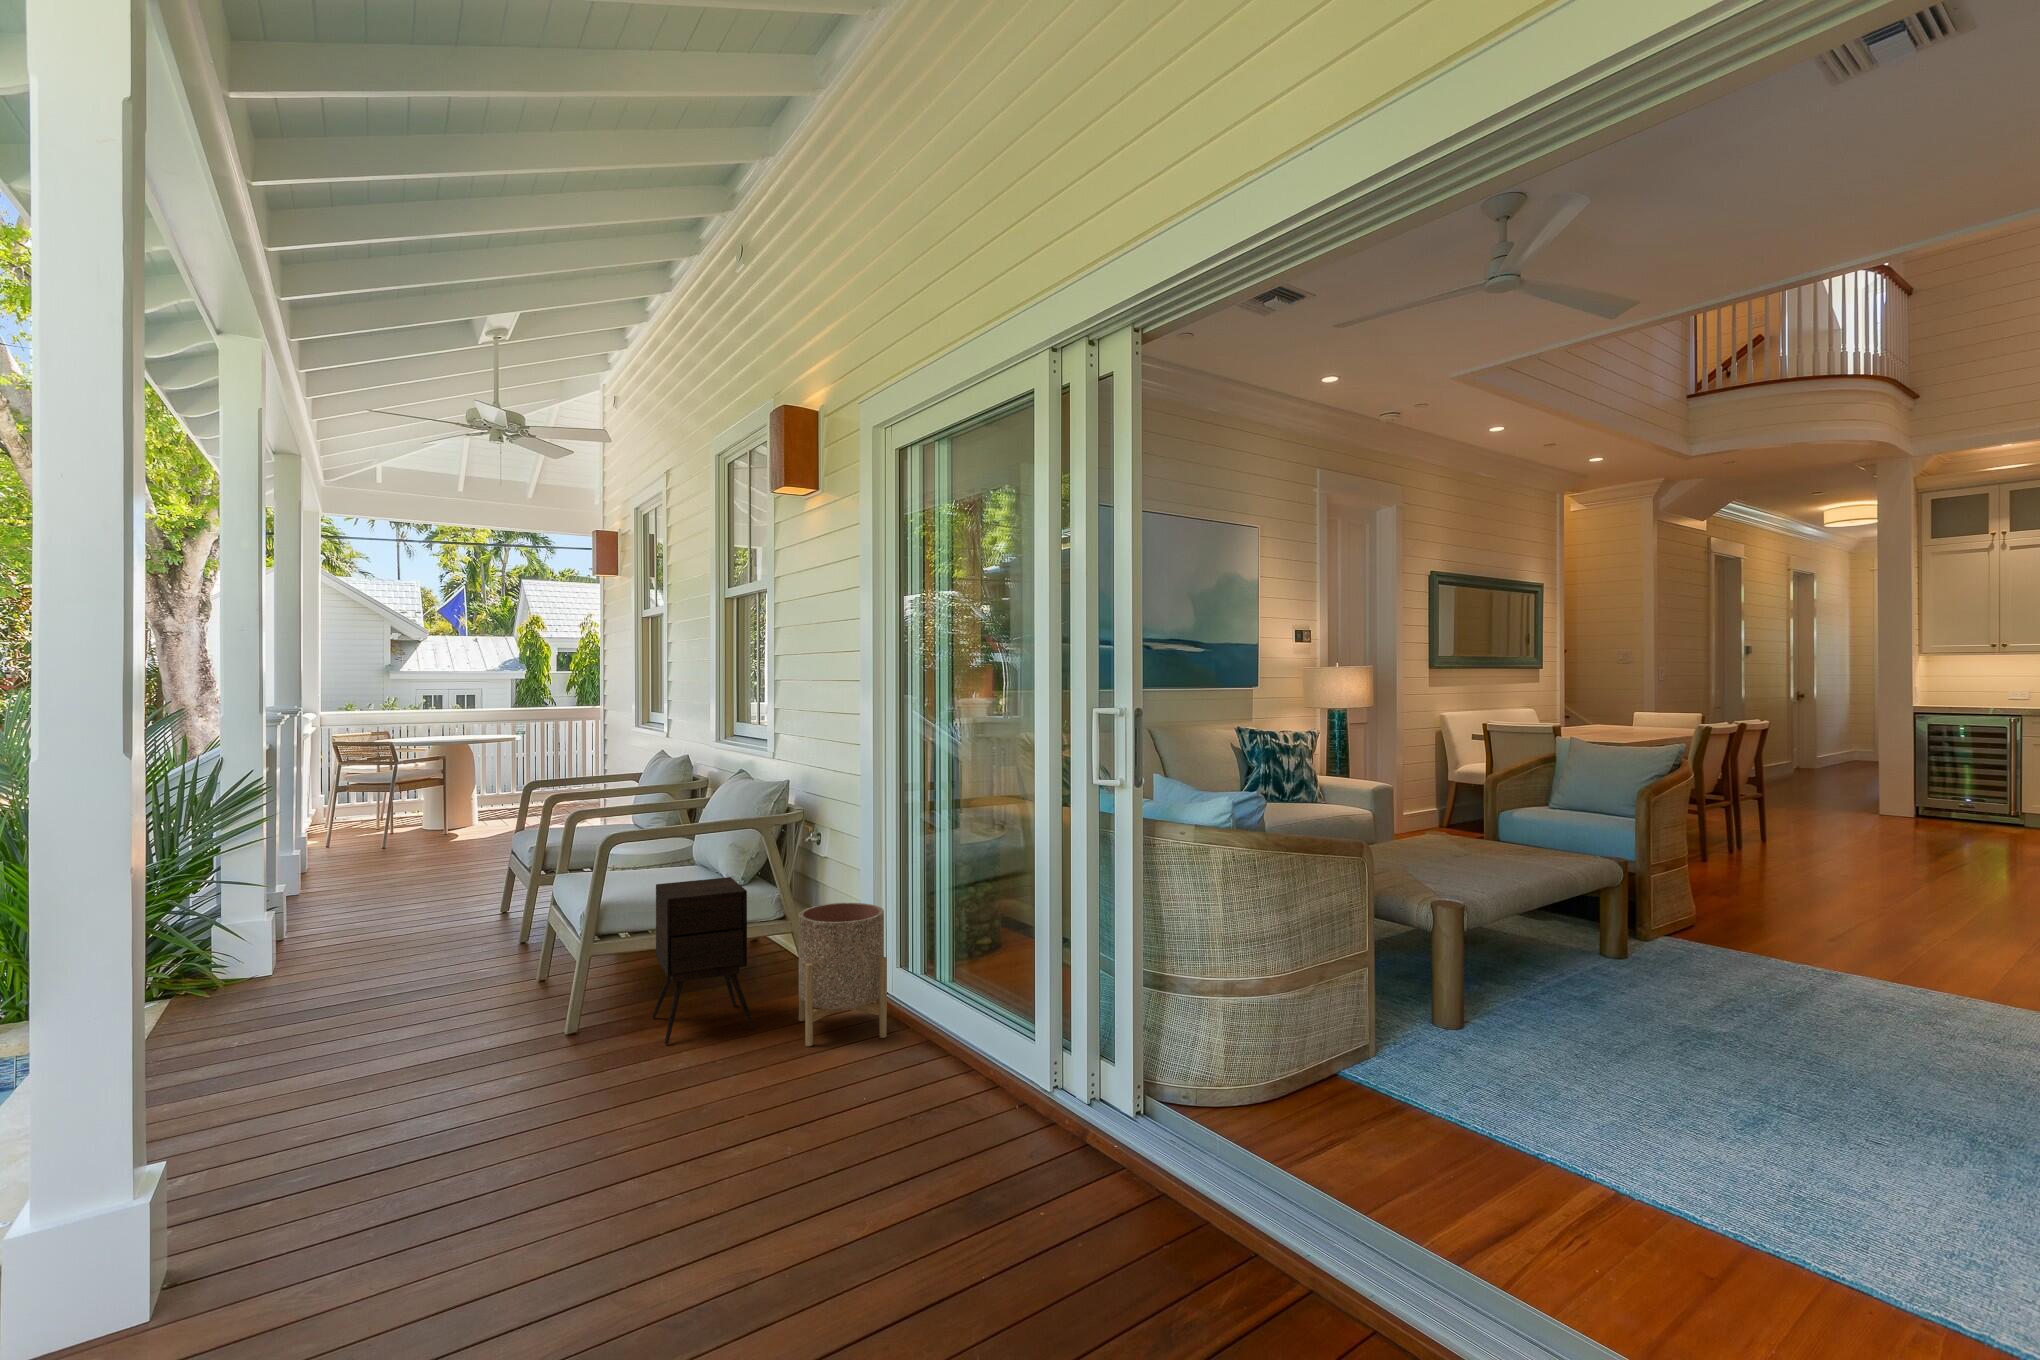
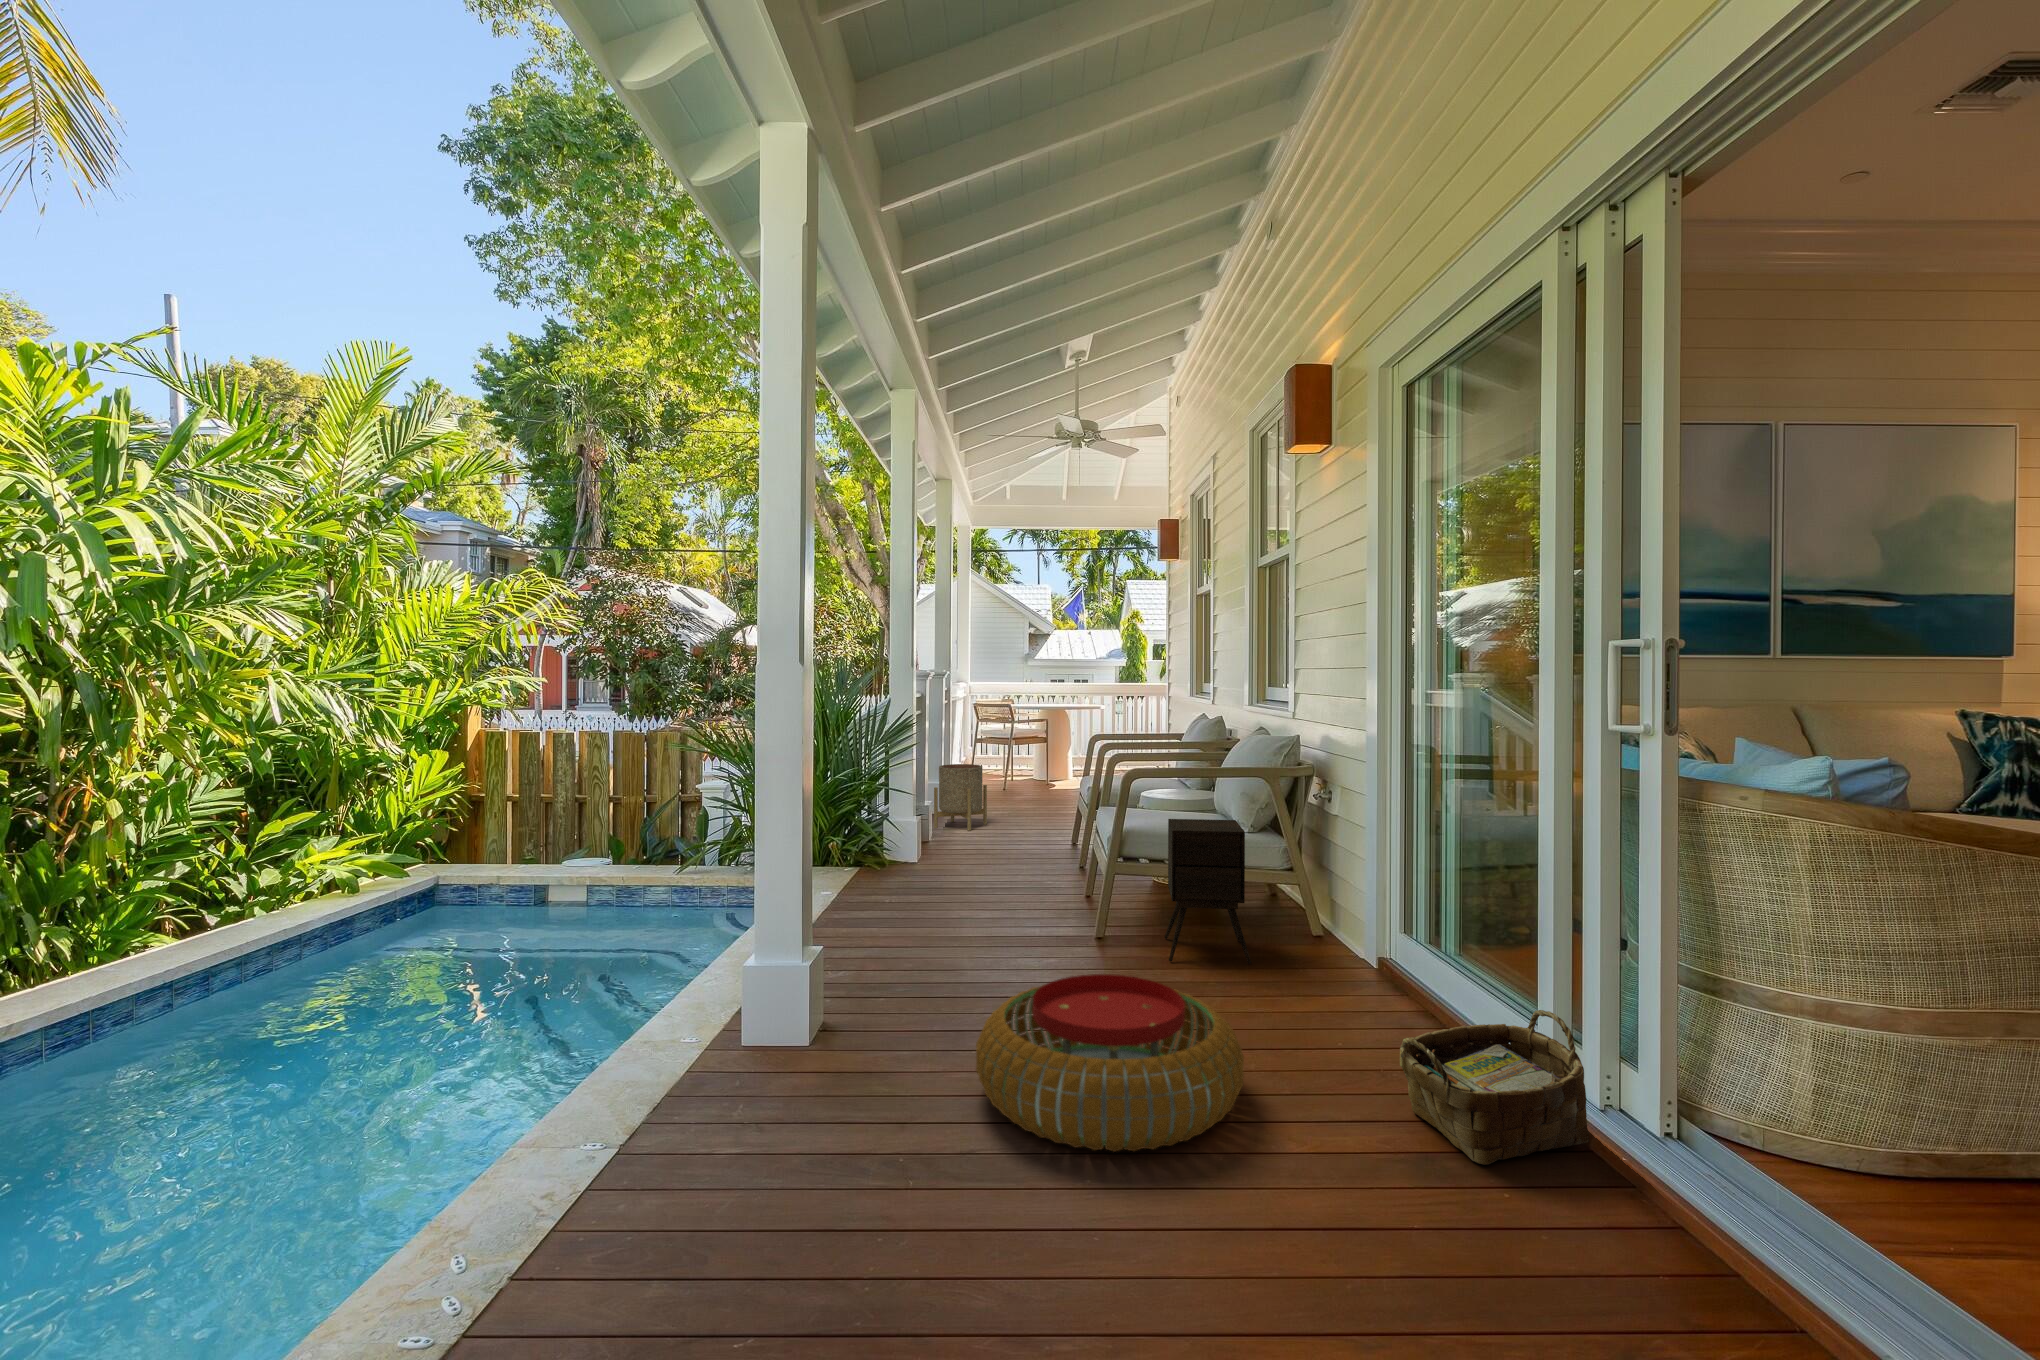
planter: present [799,903,887,1046] -> present [934,764,987,831]
woven basket: none [933,1028,1082,1182] -> present [1400,1010,1589,1165]
pouf: none [468,1079,791,1299] -> present [976,974,1244,1152]

